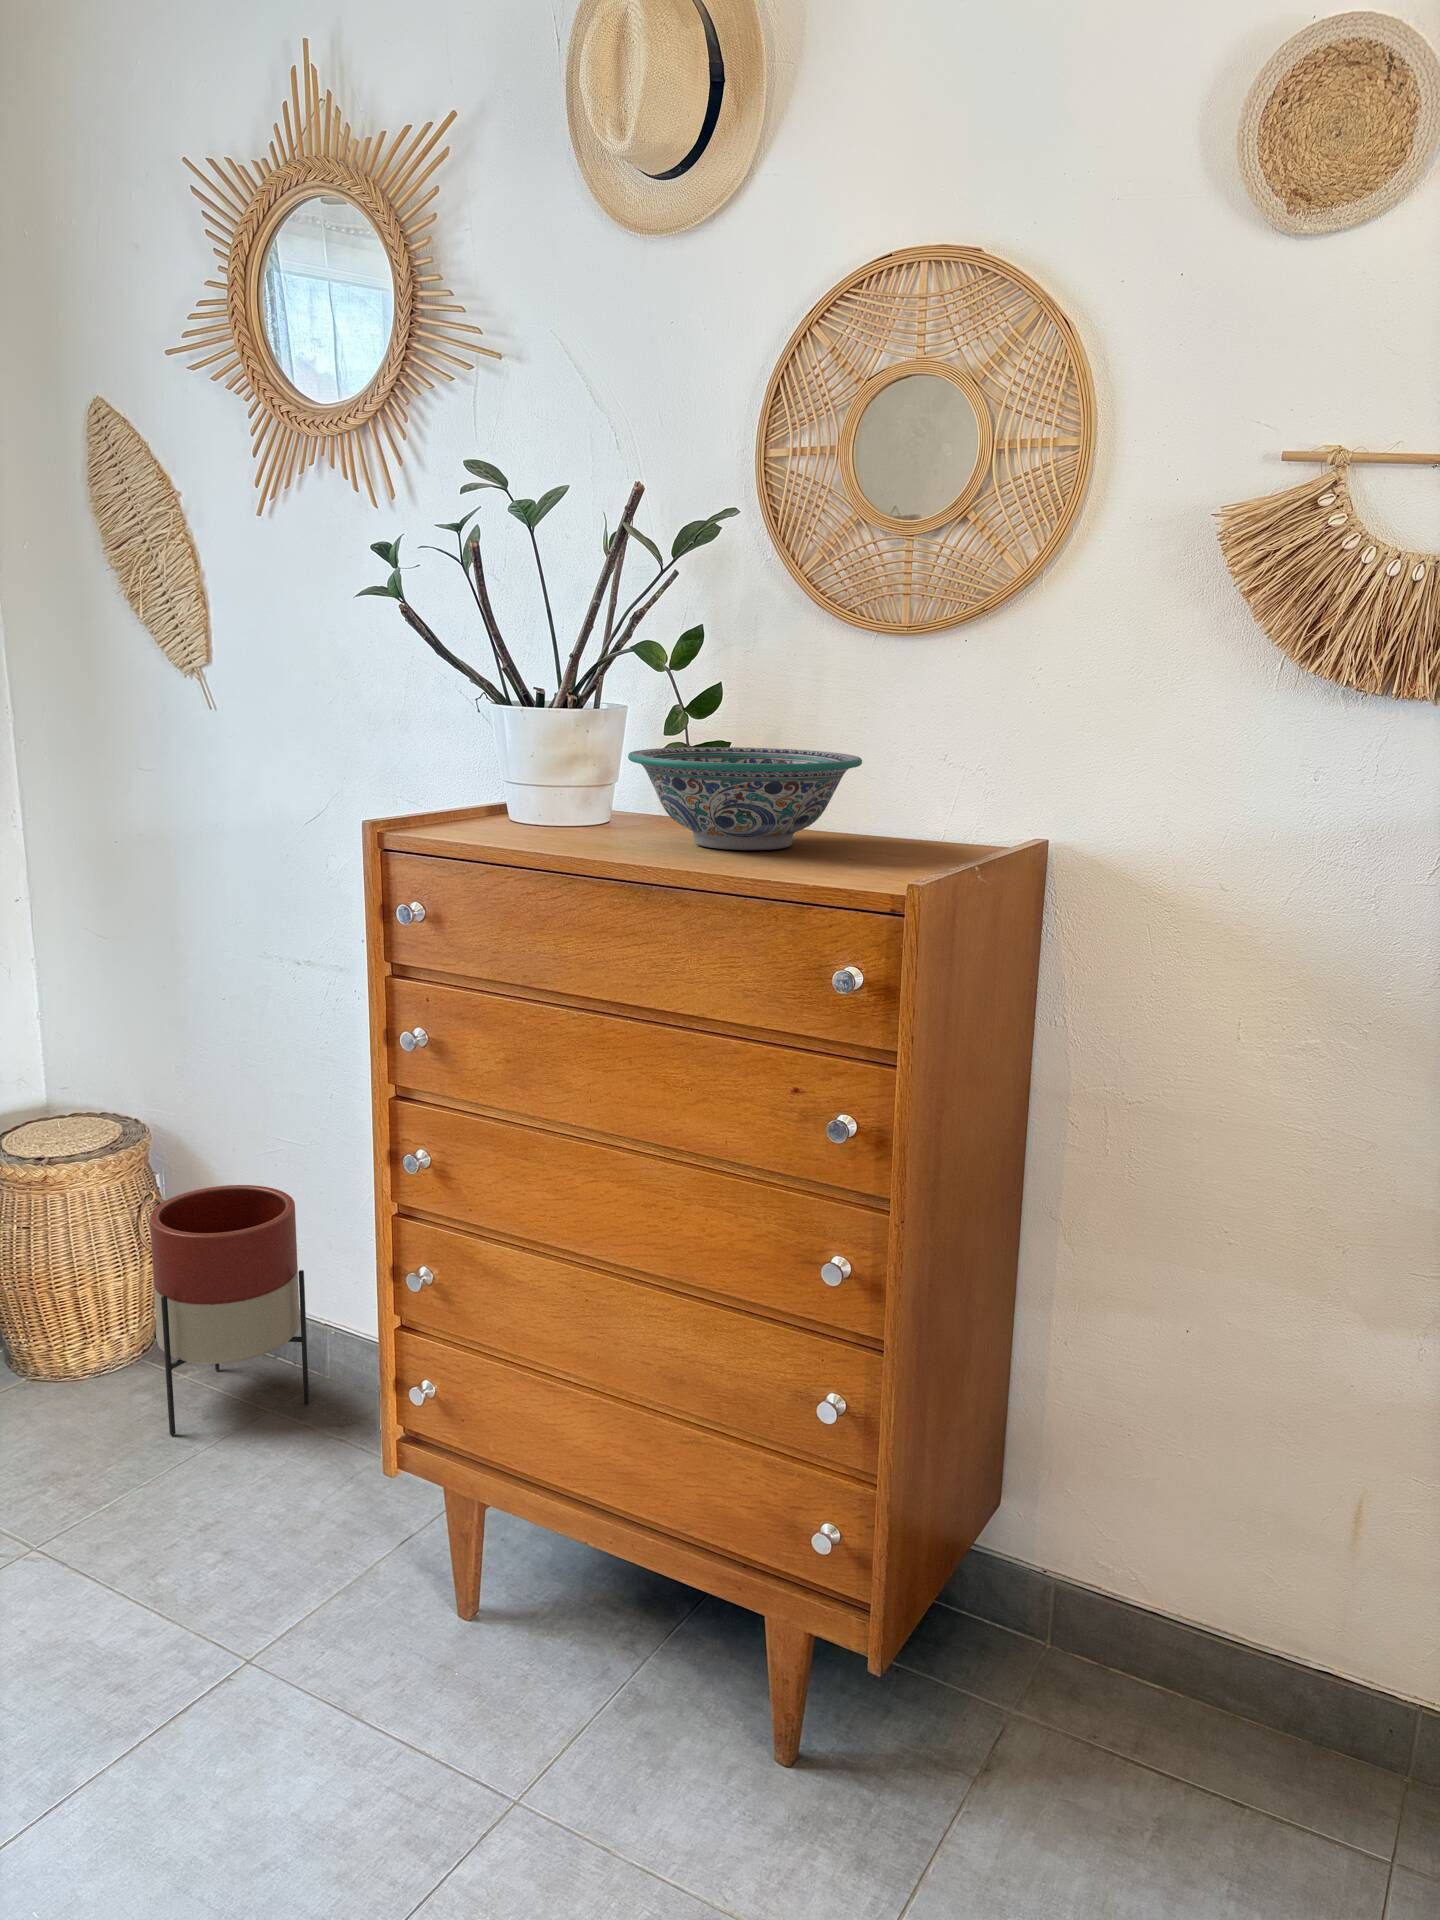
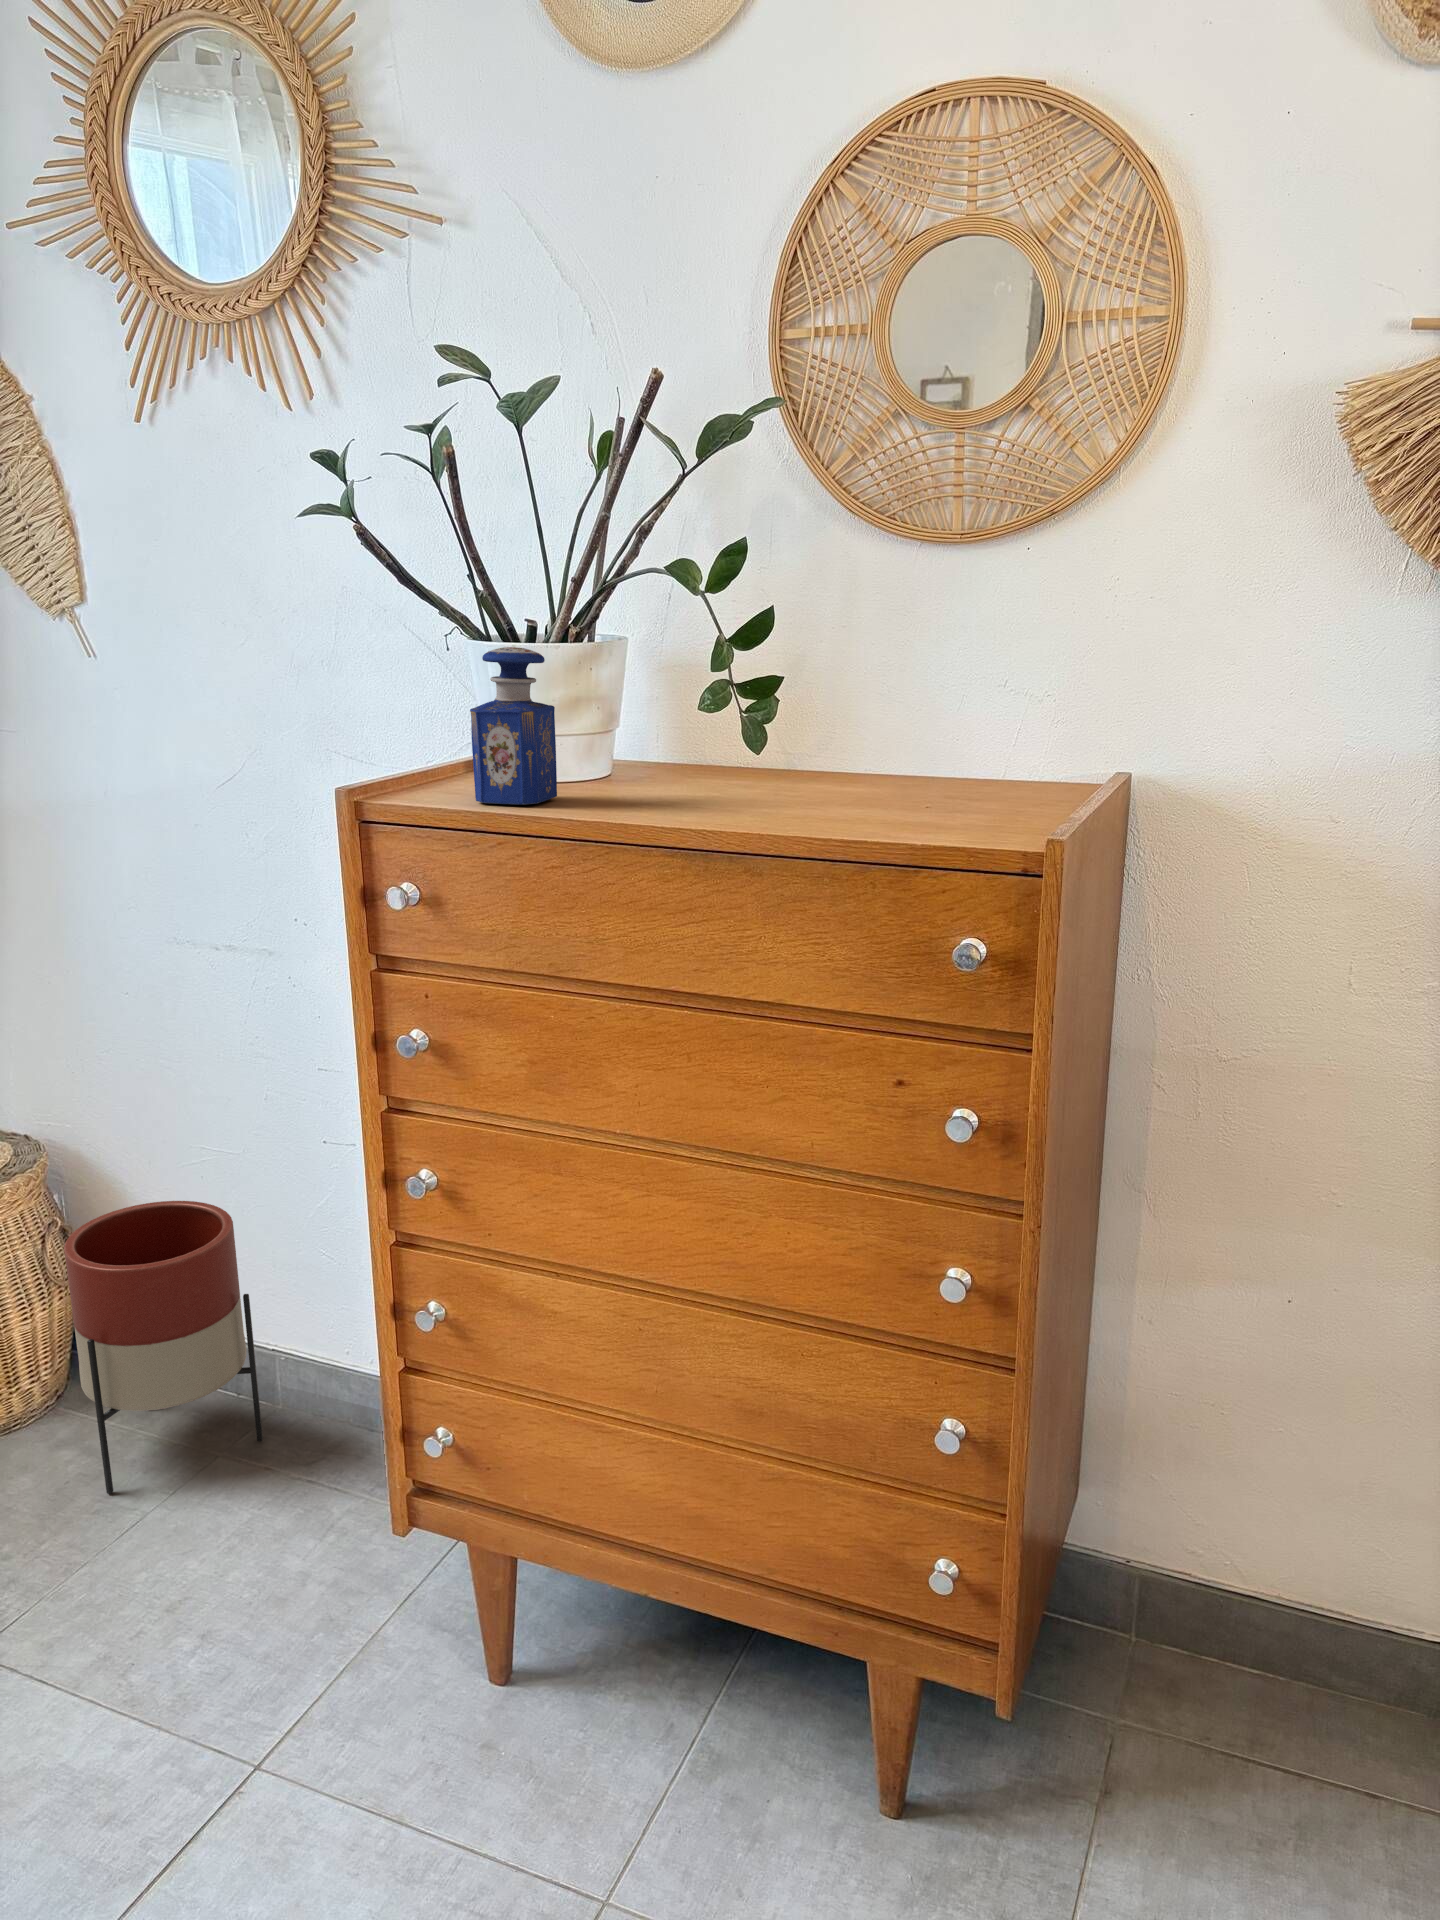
perfume bottle: none [469,712,541,843] -> present [470,647,557,804]
decorative bowl: present [628,747,862,850] -> none [655,680,929,801]

